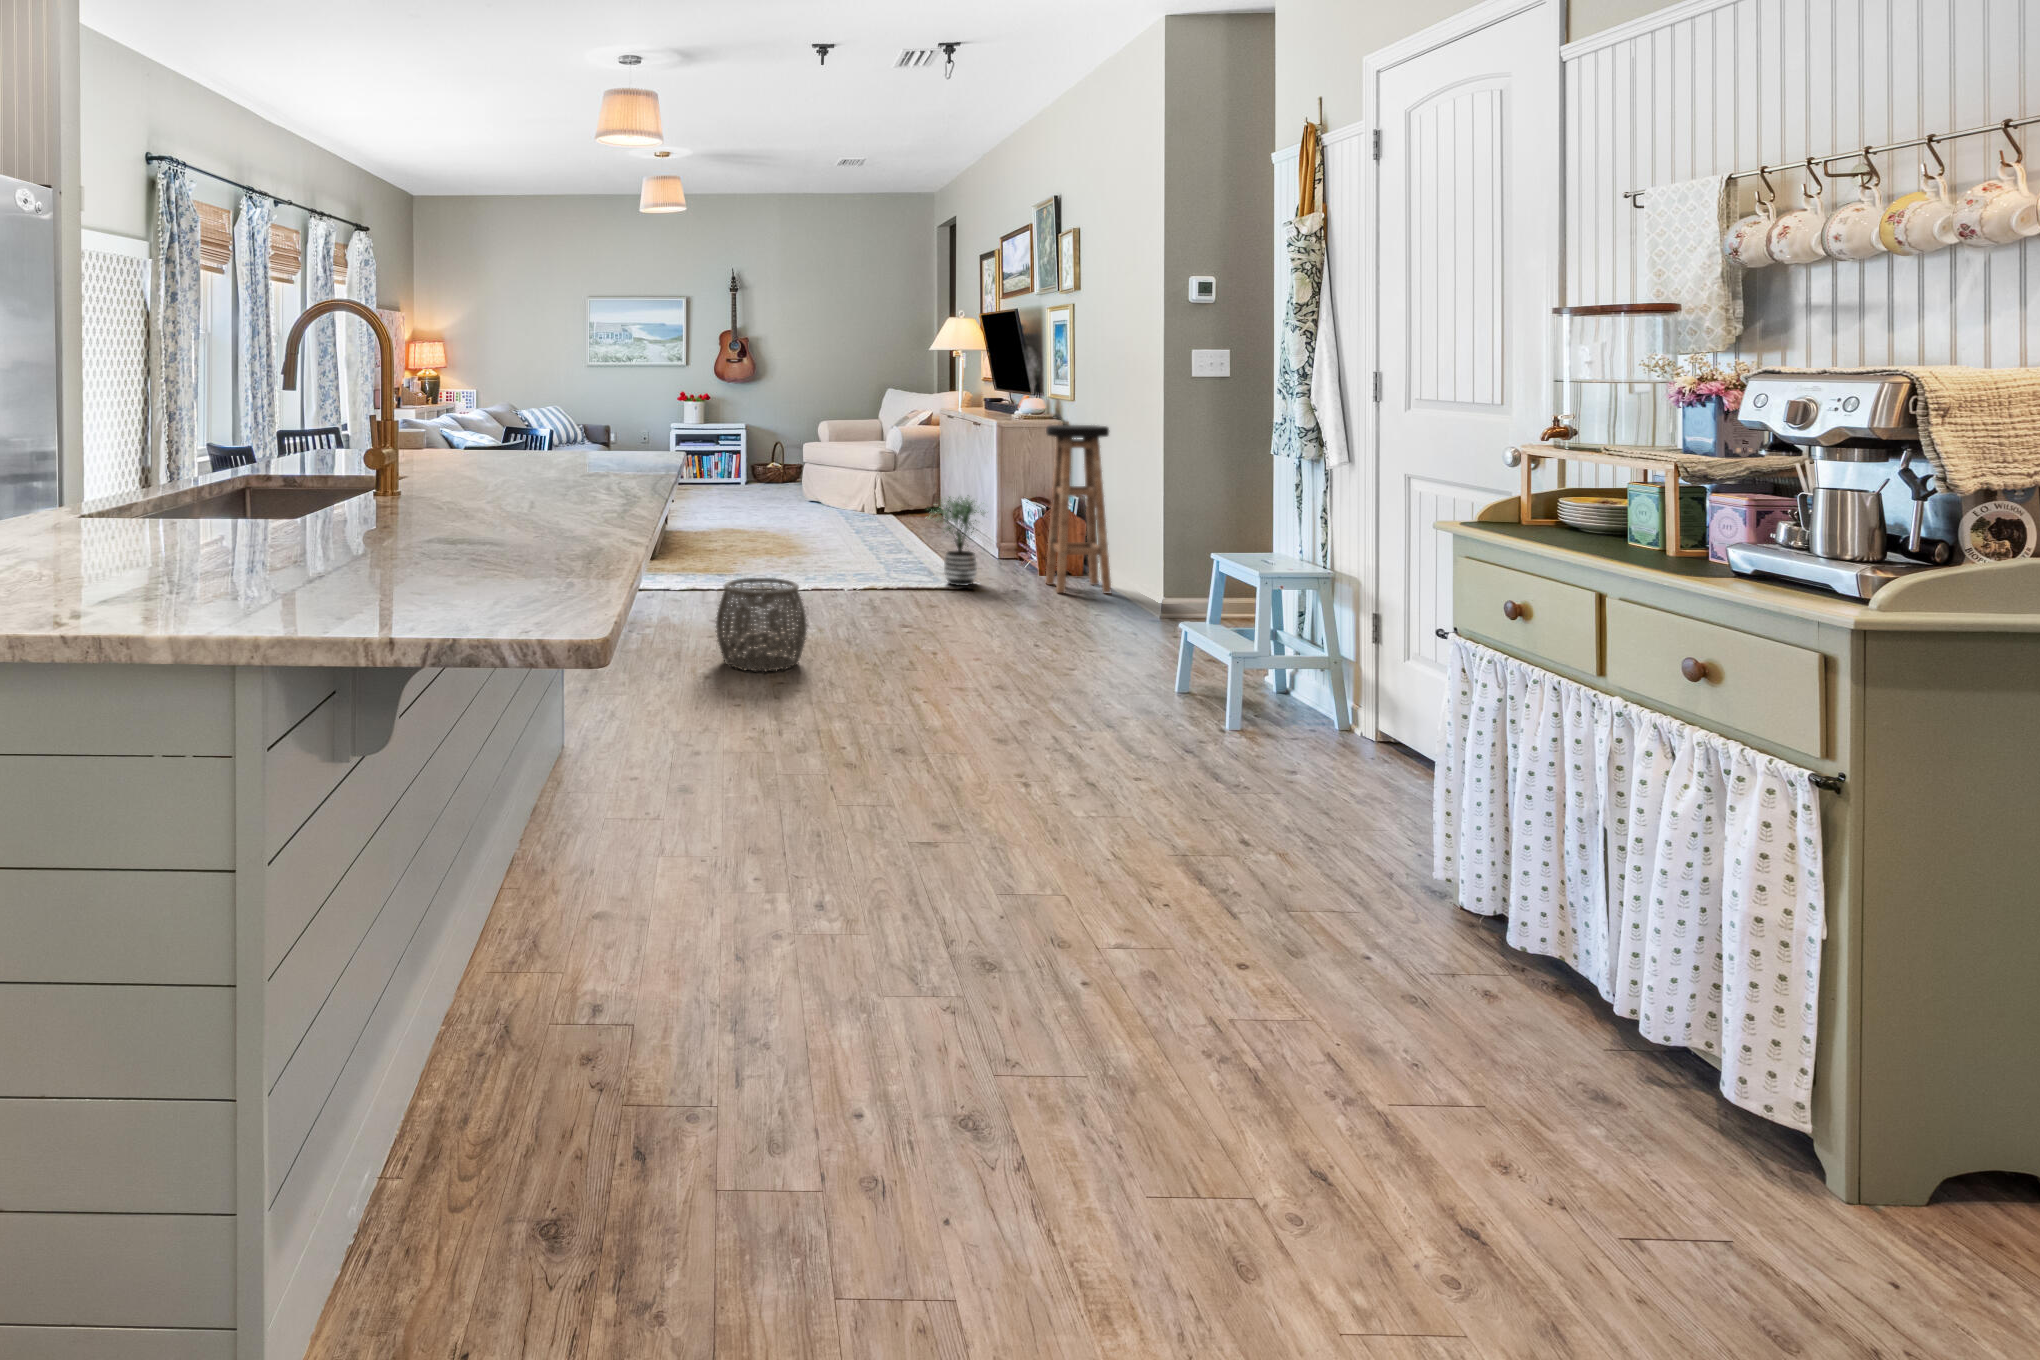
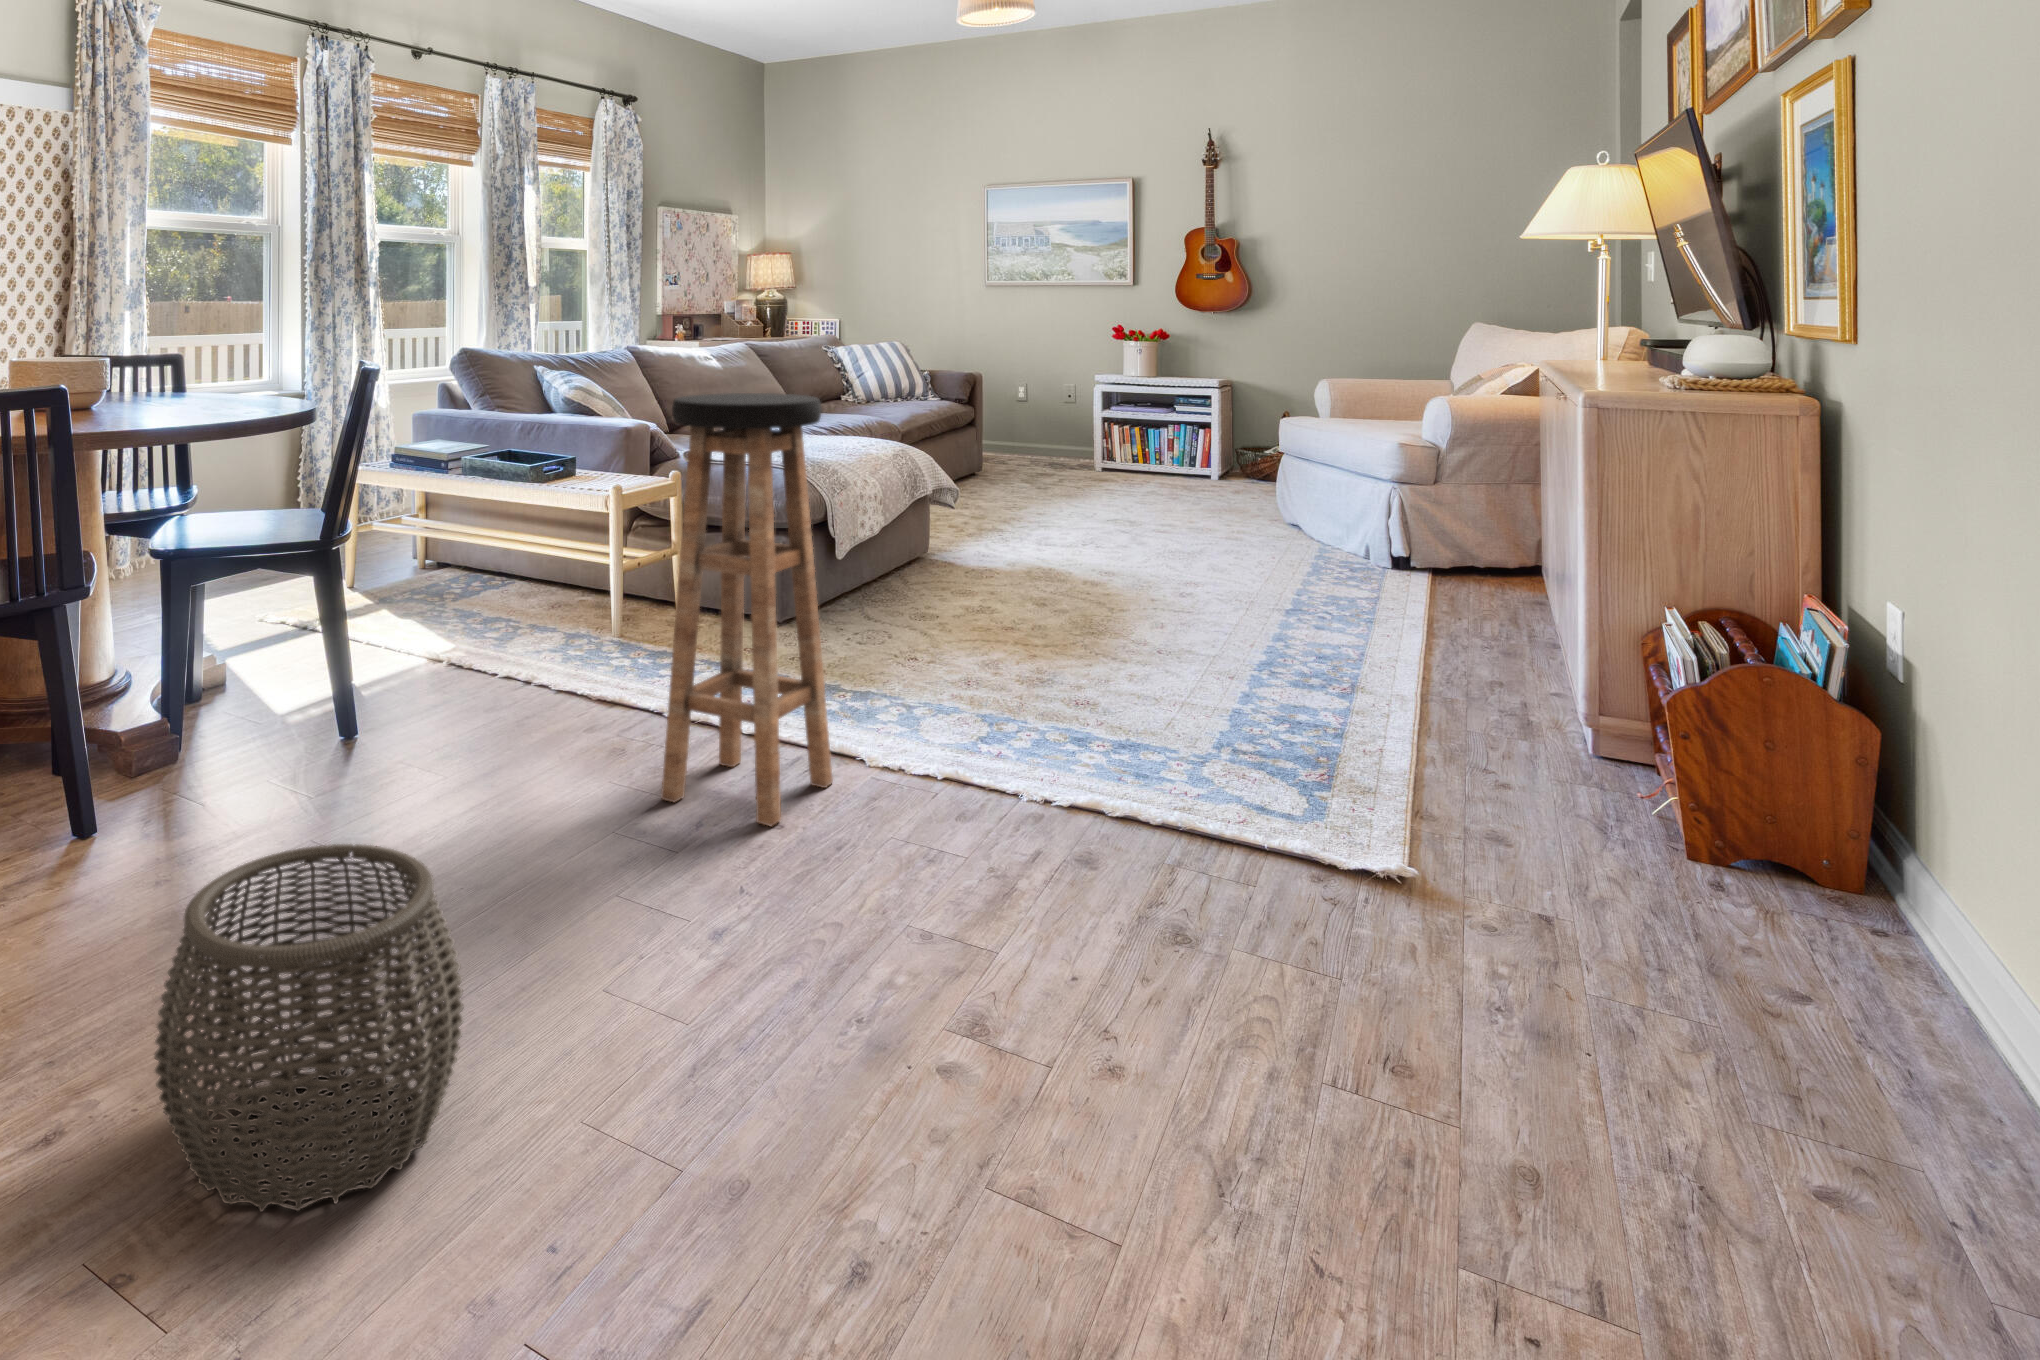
bar stool: present [1045,425,1111,594] -> present [661,393,833,826]
potted plant: present [930,497,984,586] -> none [1277,590,1478,851]

